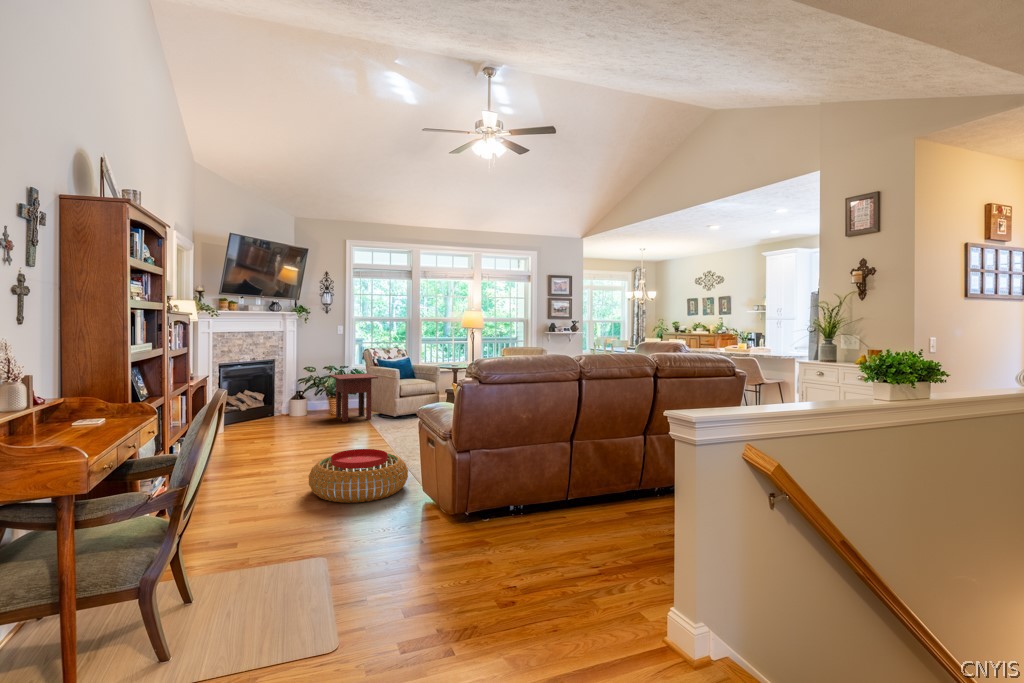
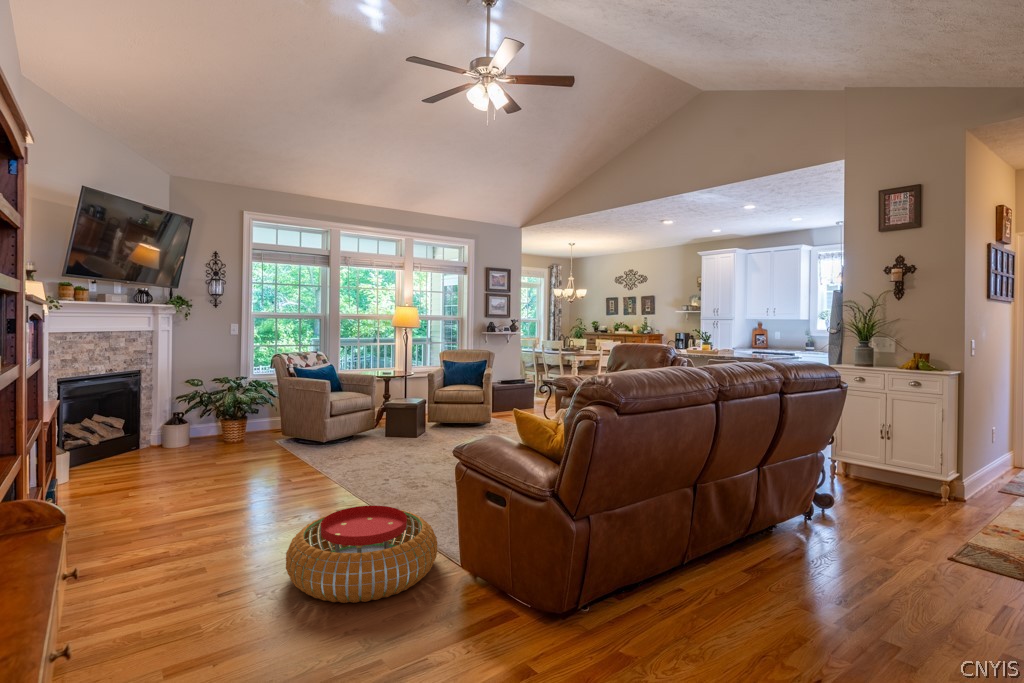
side table: present [330,374,378,422] -> none [228,386,300,452]

